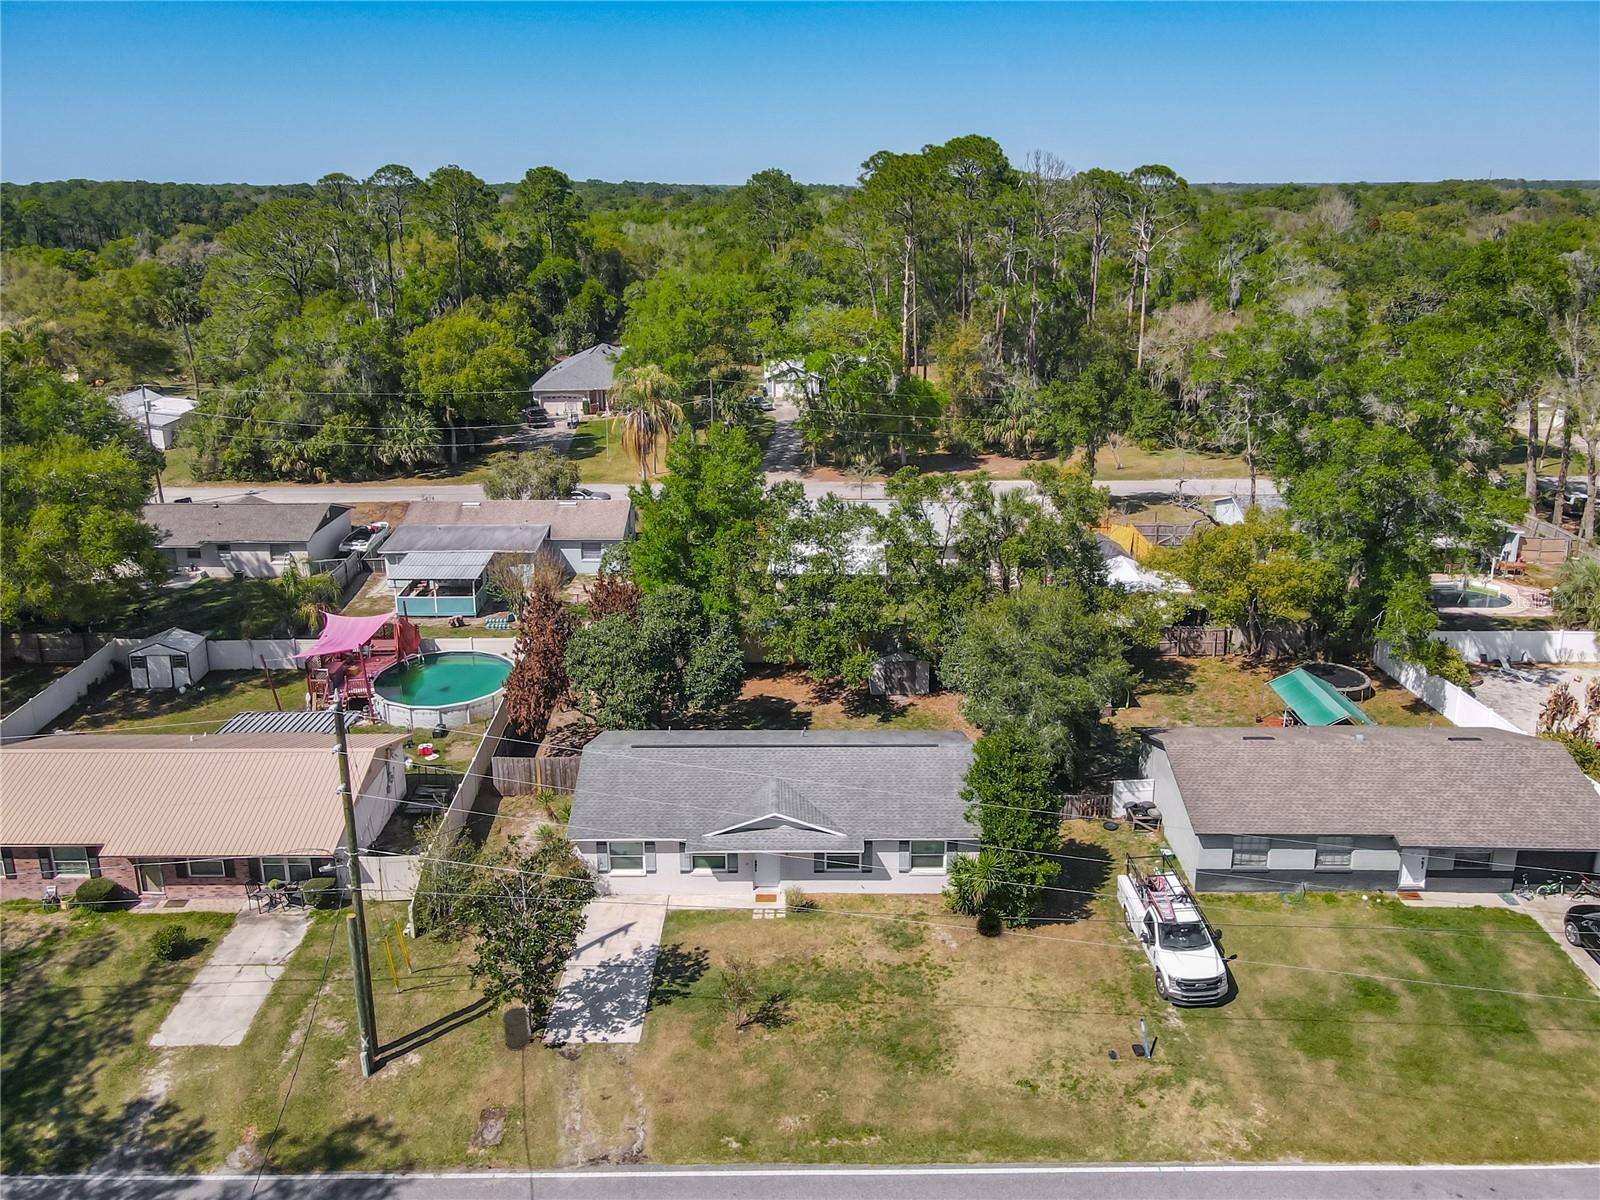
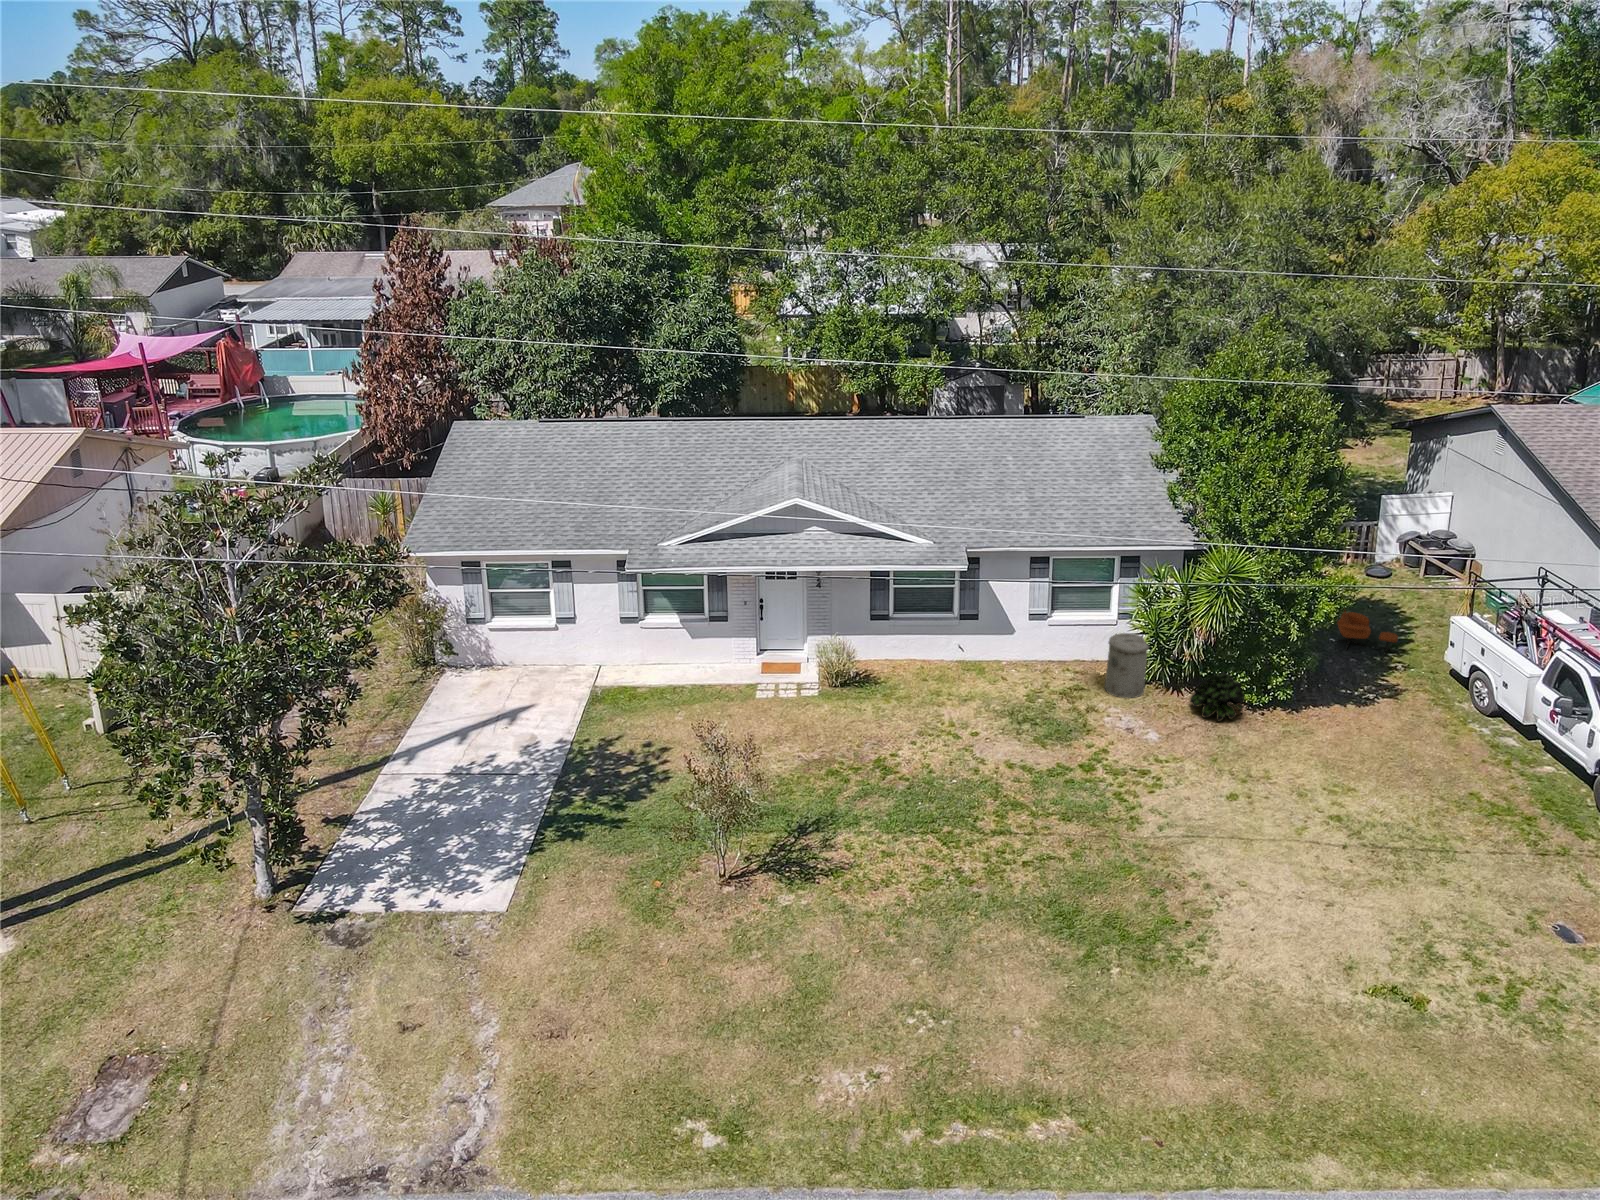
lounge chair: none [1062,859,1096,893] -> present [1337,608,1398,653]
trash can: present [503,1007,530,1050] -> present [1105,633,1149,698]

